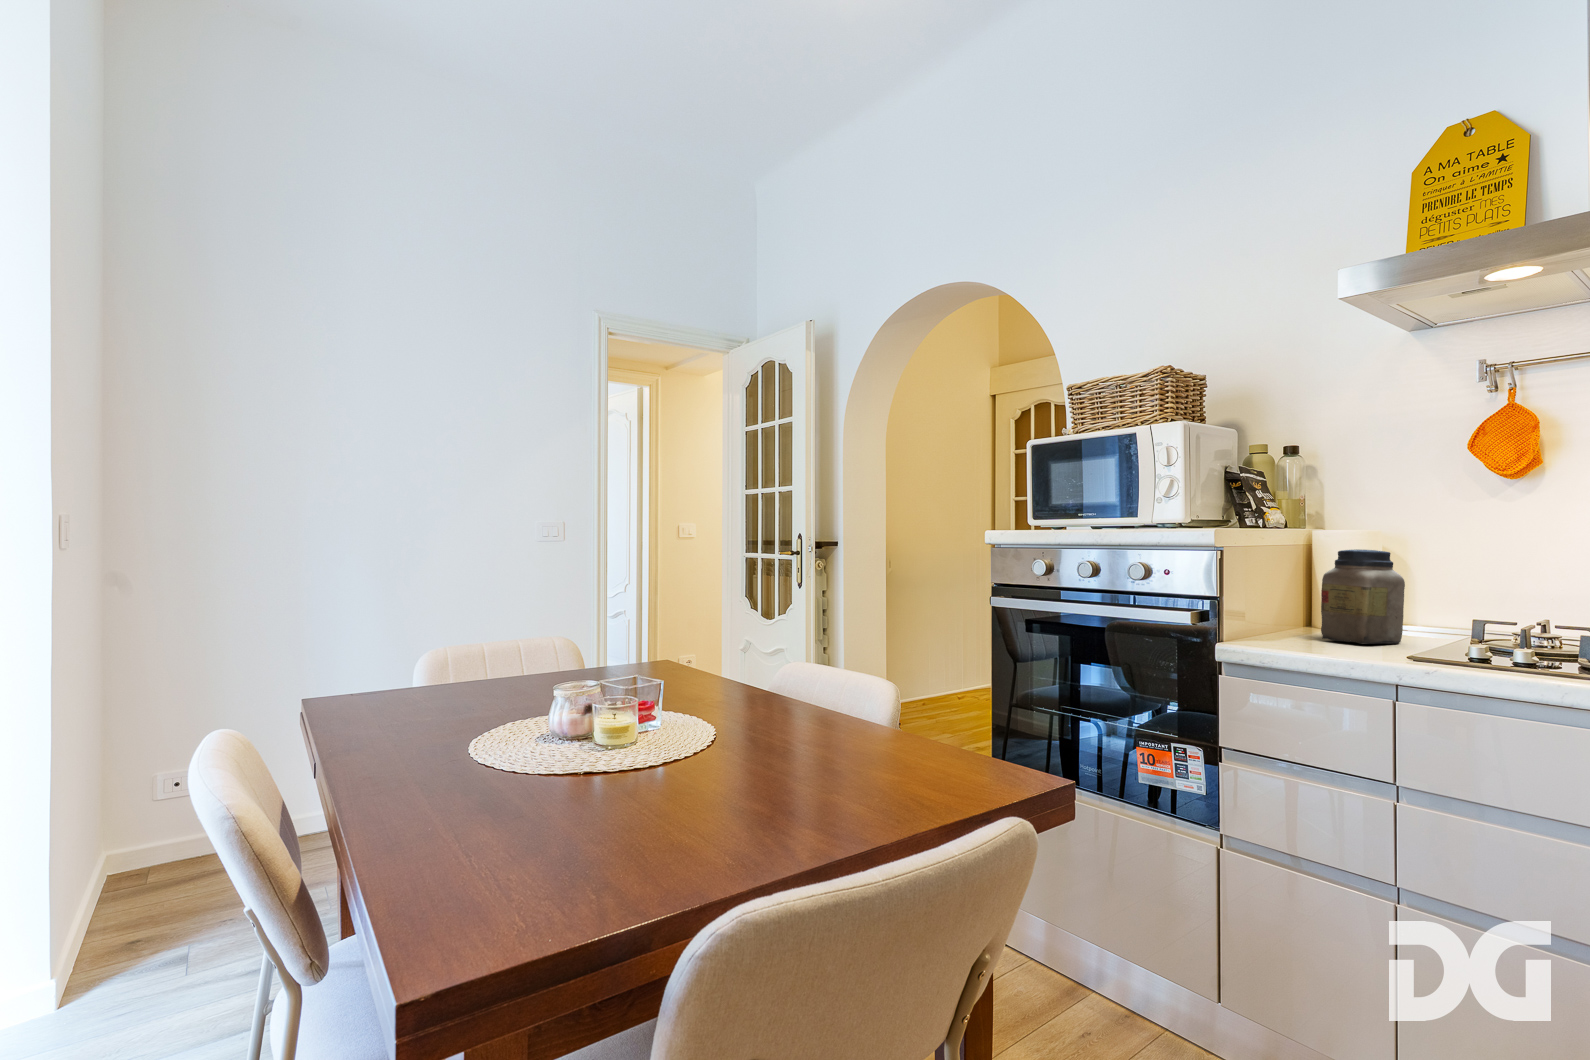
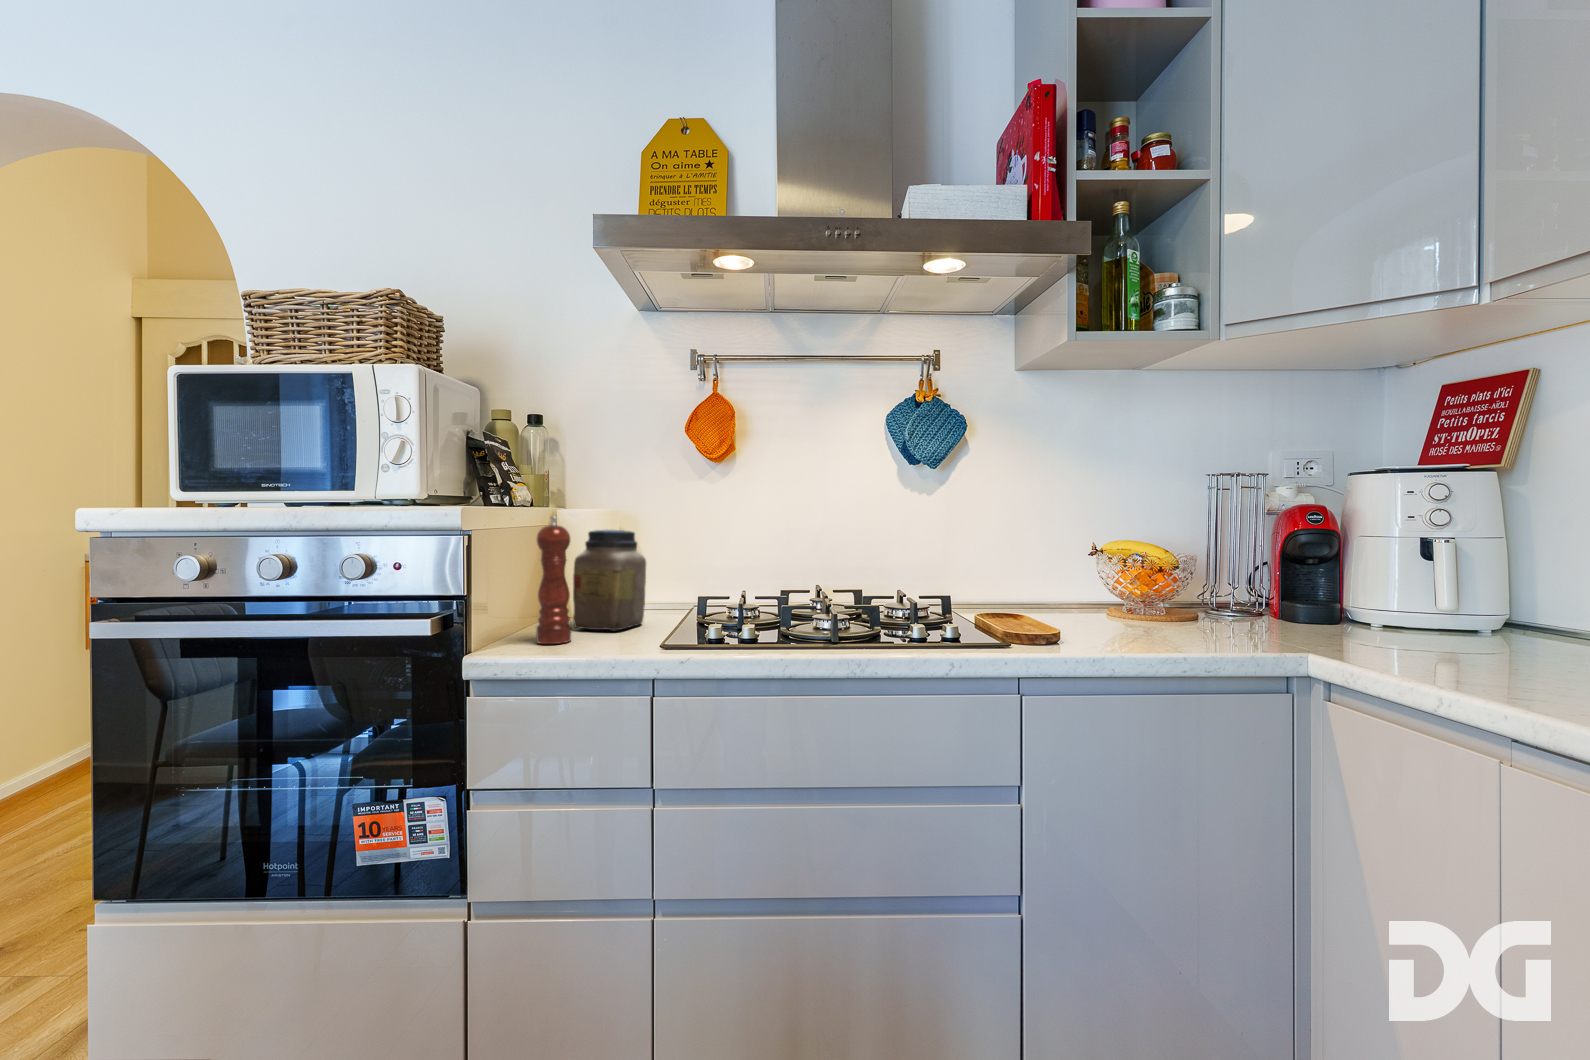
pepper mill: none [1281,536,1315,647] -> present [536,516,571,644]

